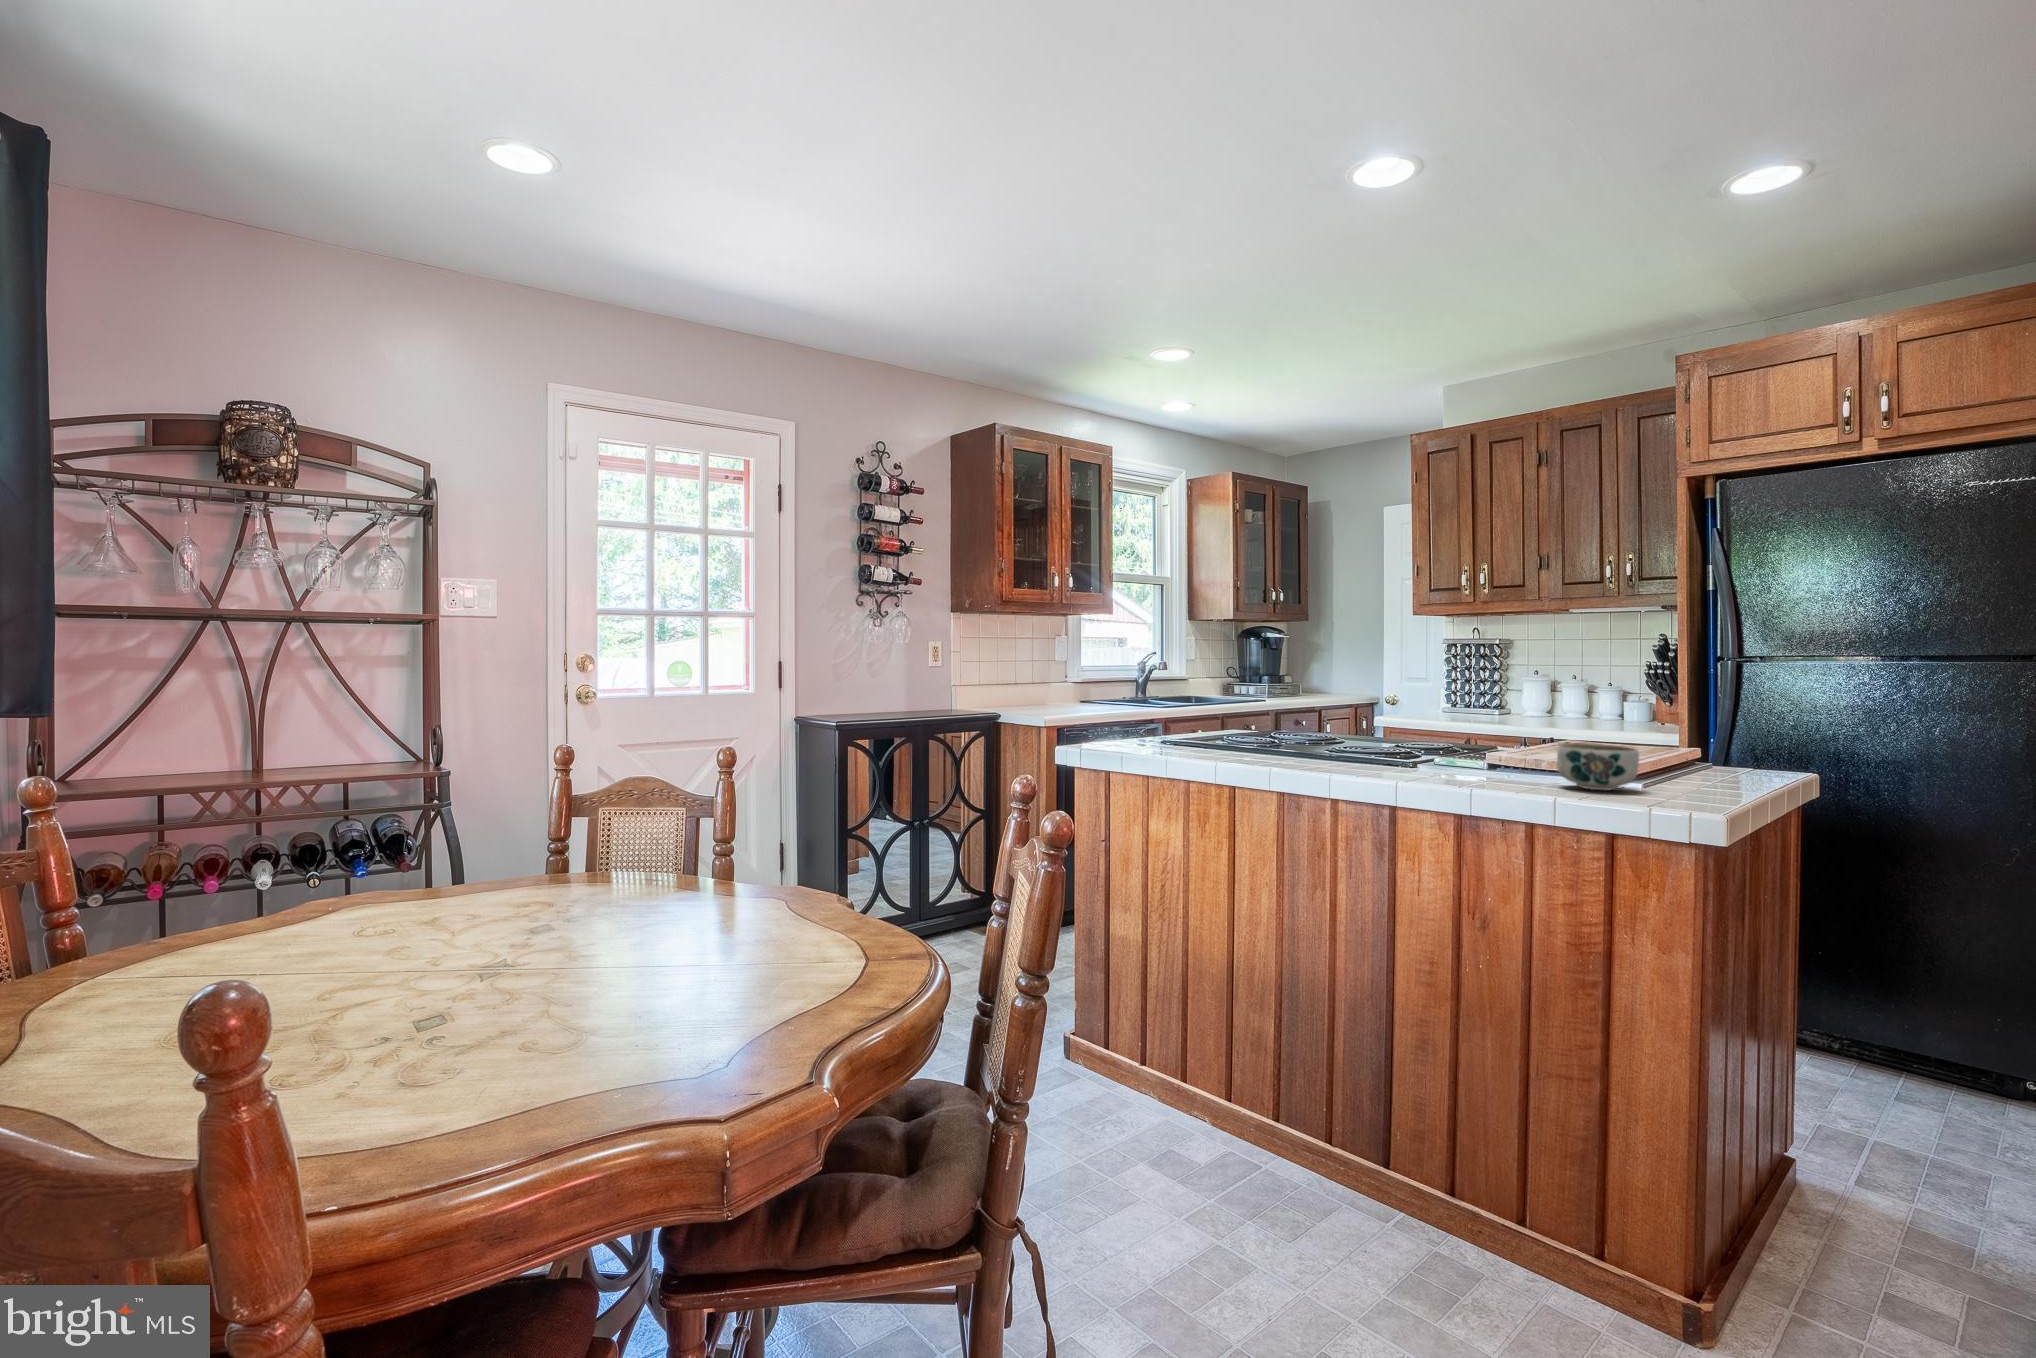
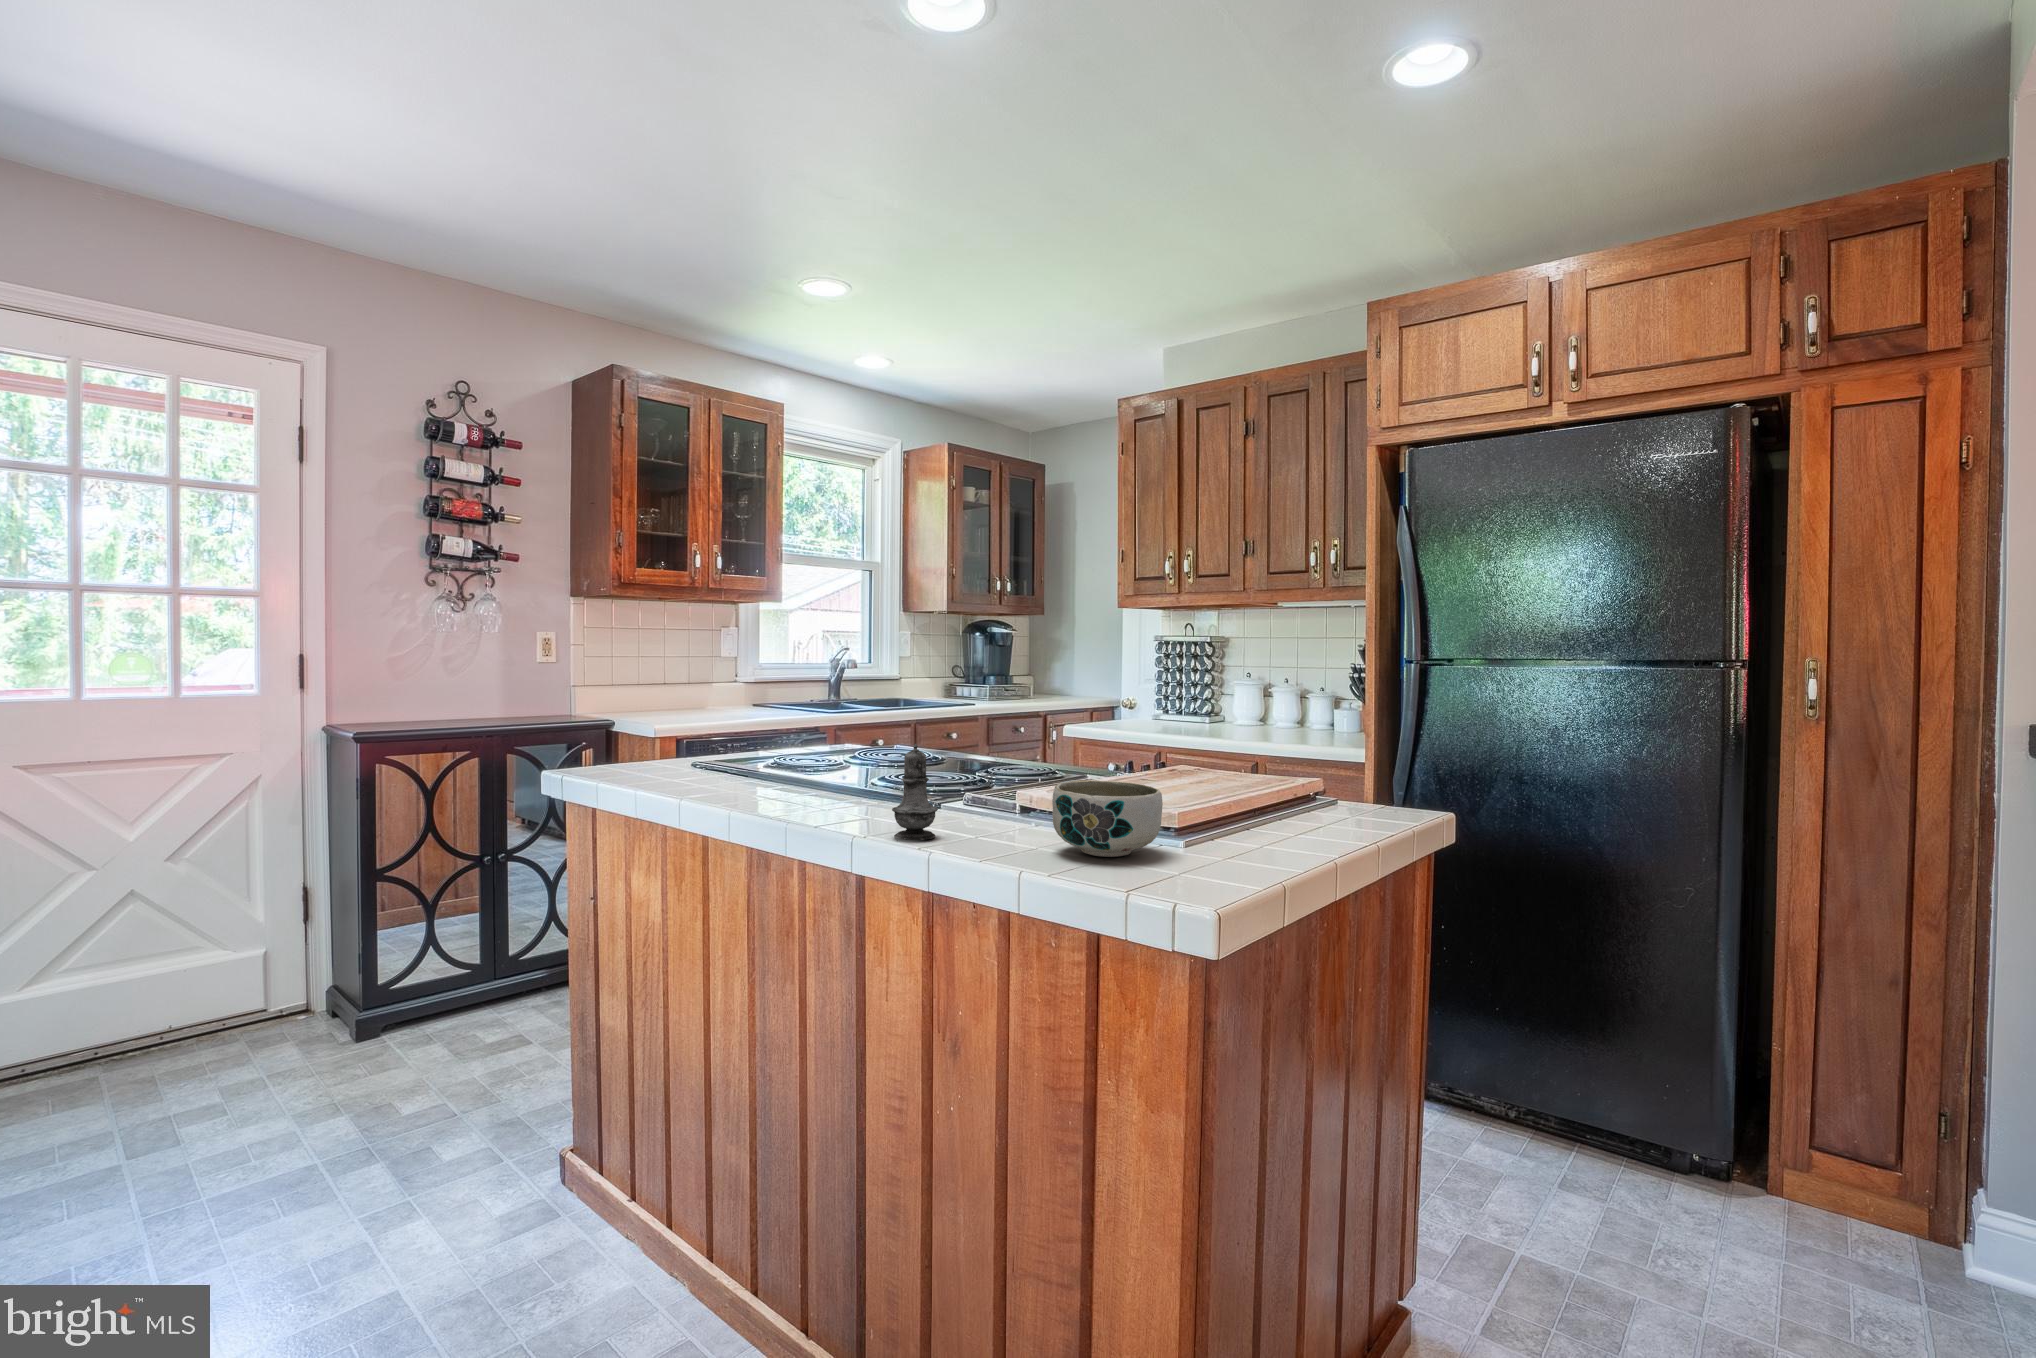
salt shaker: none [1431,719,1463,781] -> present [892,743,938,840]

